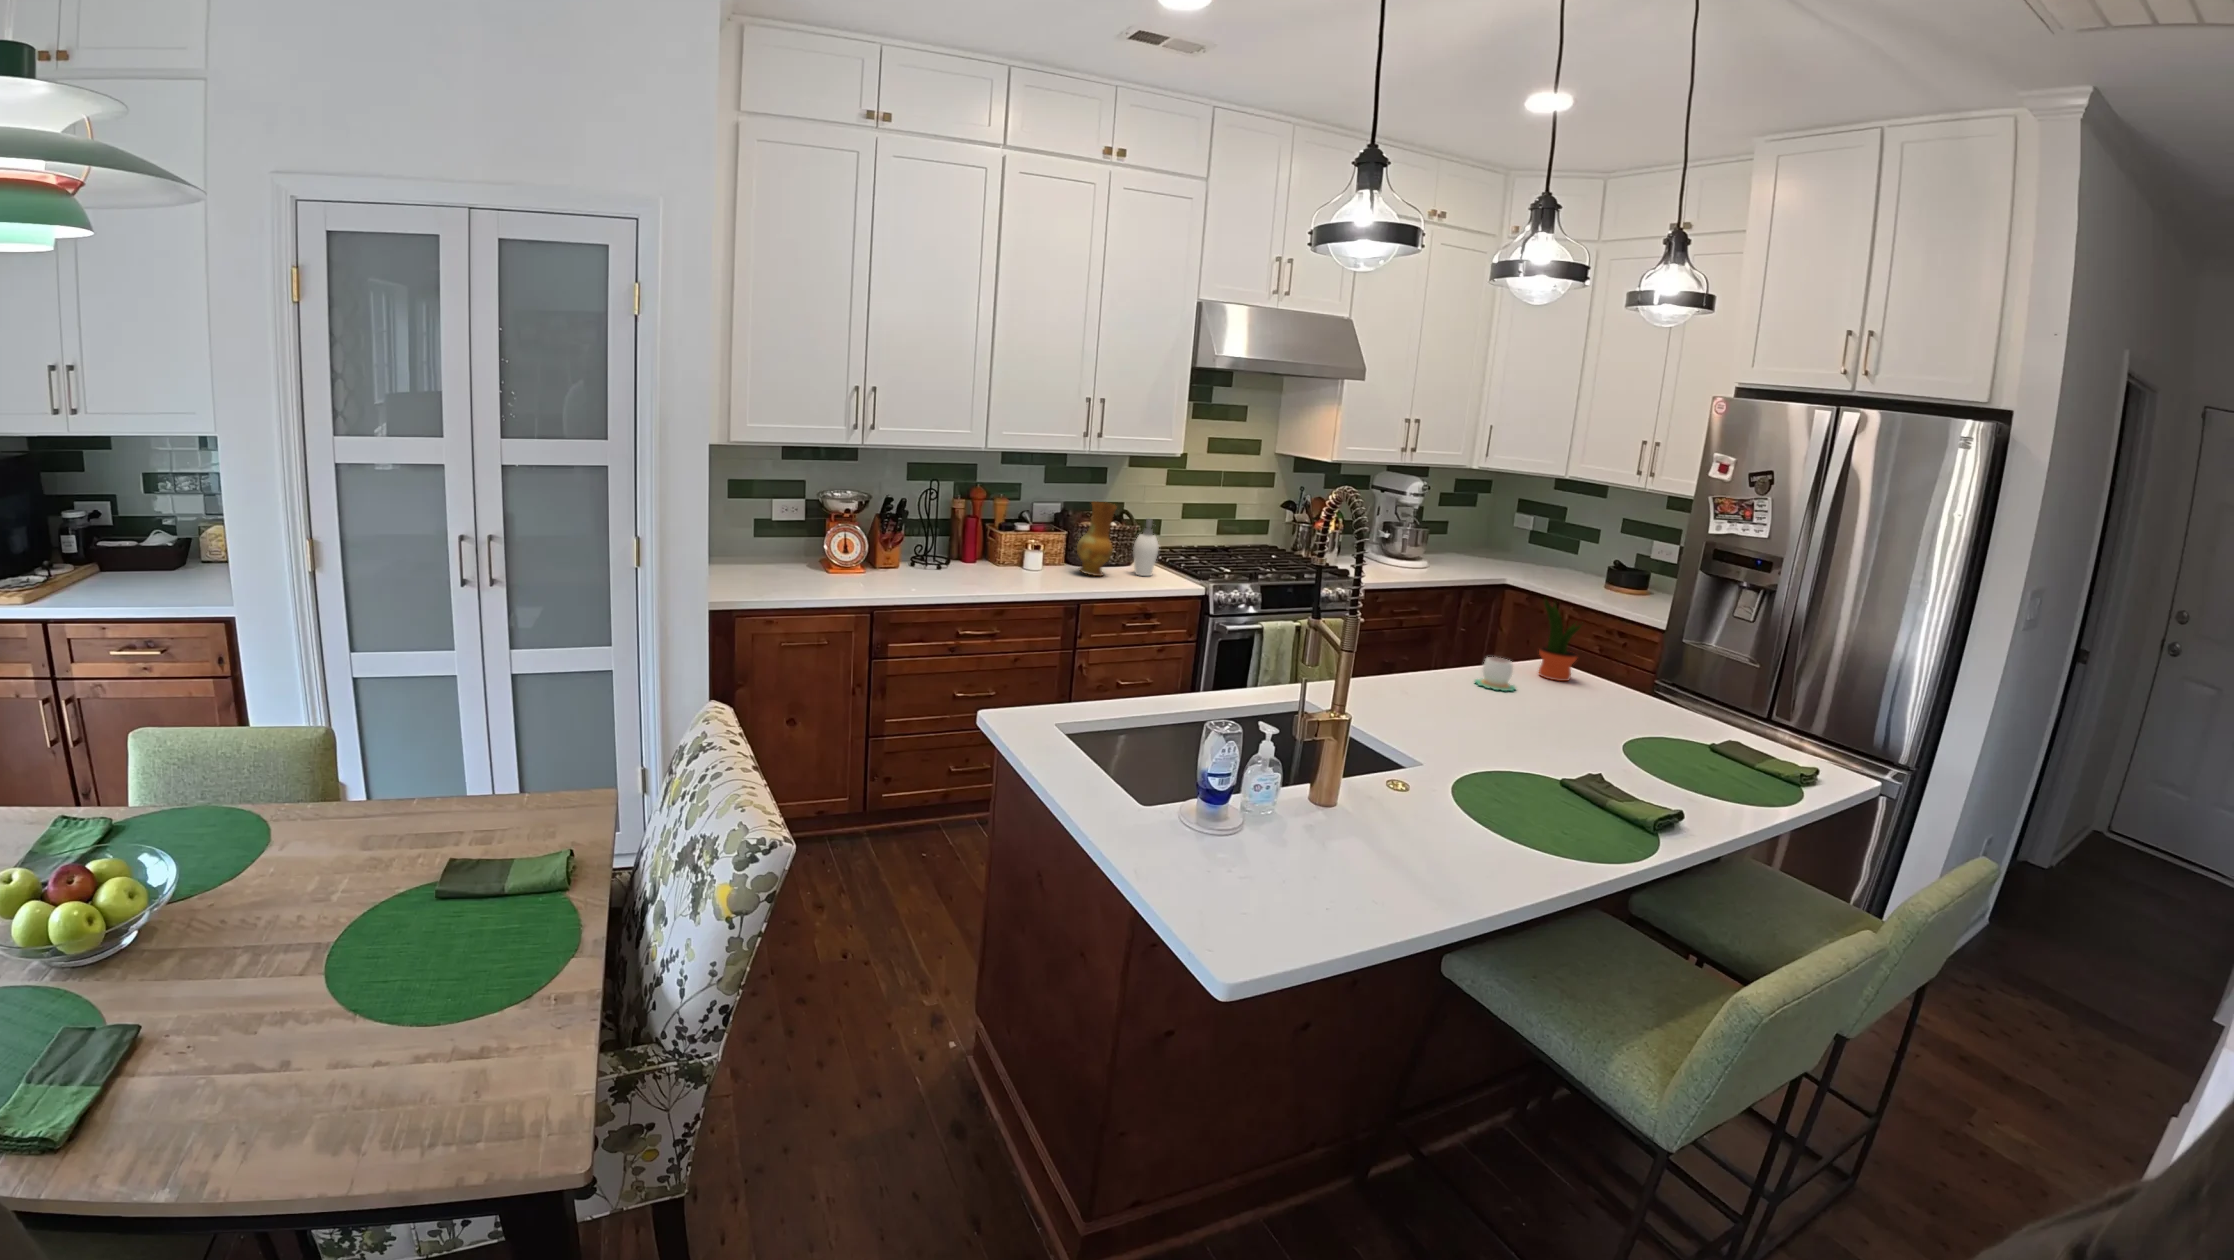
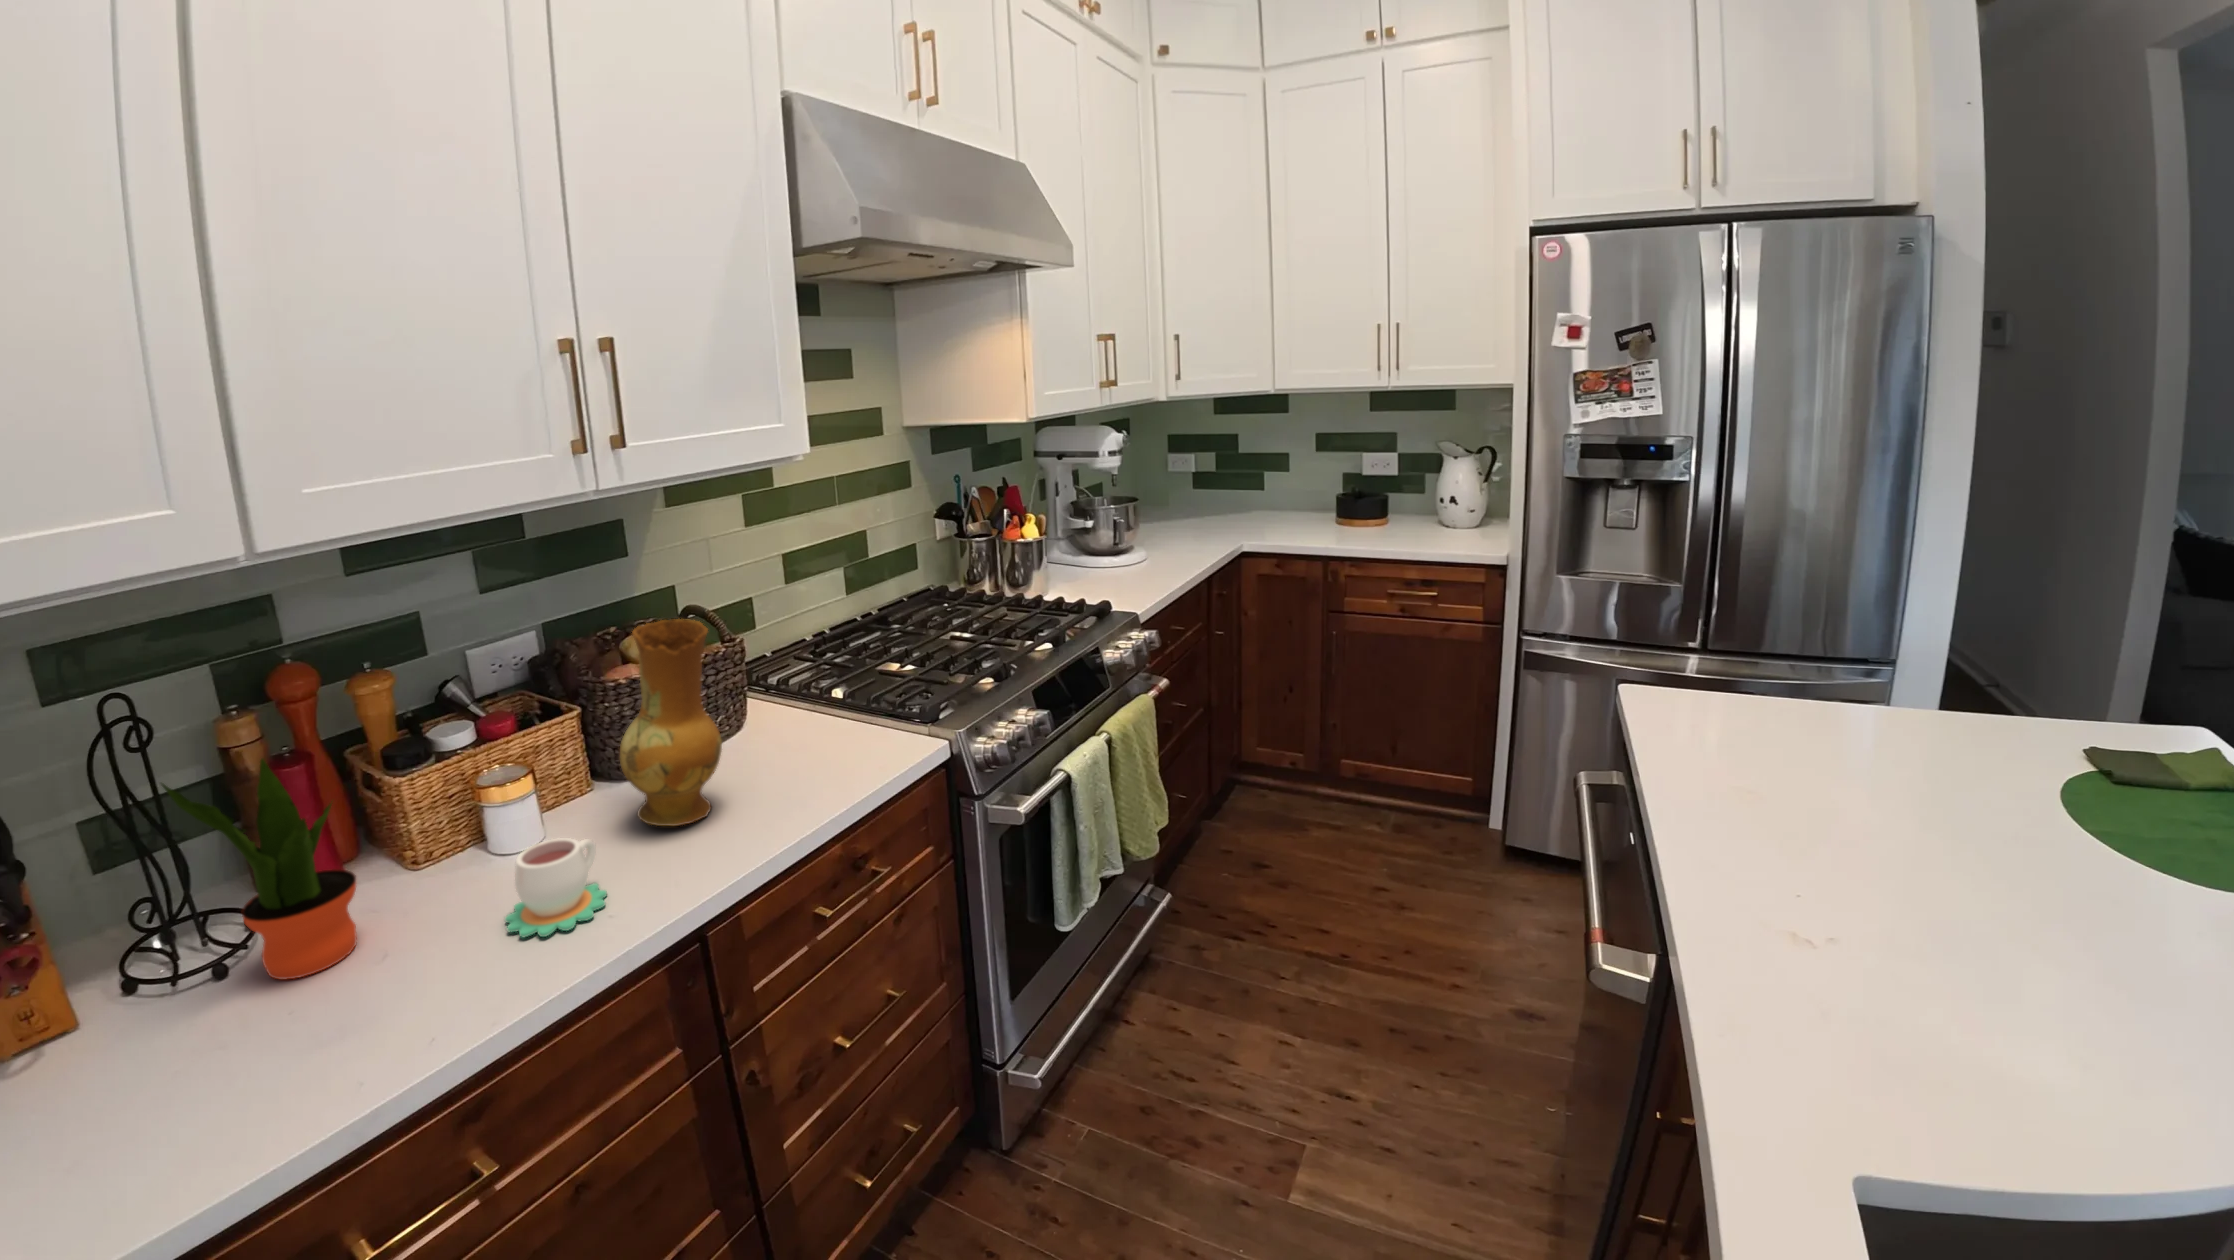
soap dispenser: present [1133,519,1159,576] -> none [762,625,825,768]
potted plant: present [1539,599,1581,681] -> present [161,759,357,979]
mug: present [1475,657,1516,691] -> present [505,838,607,937]

